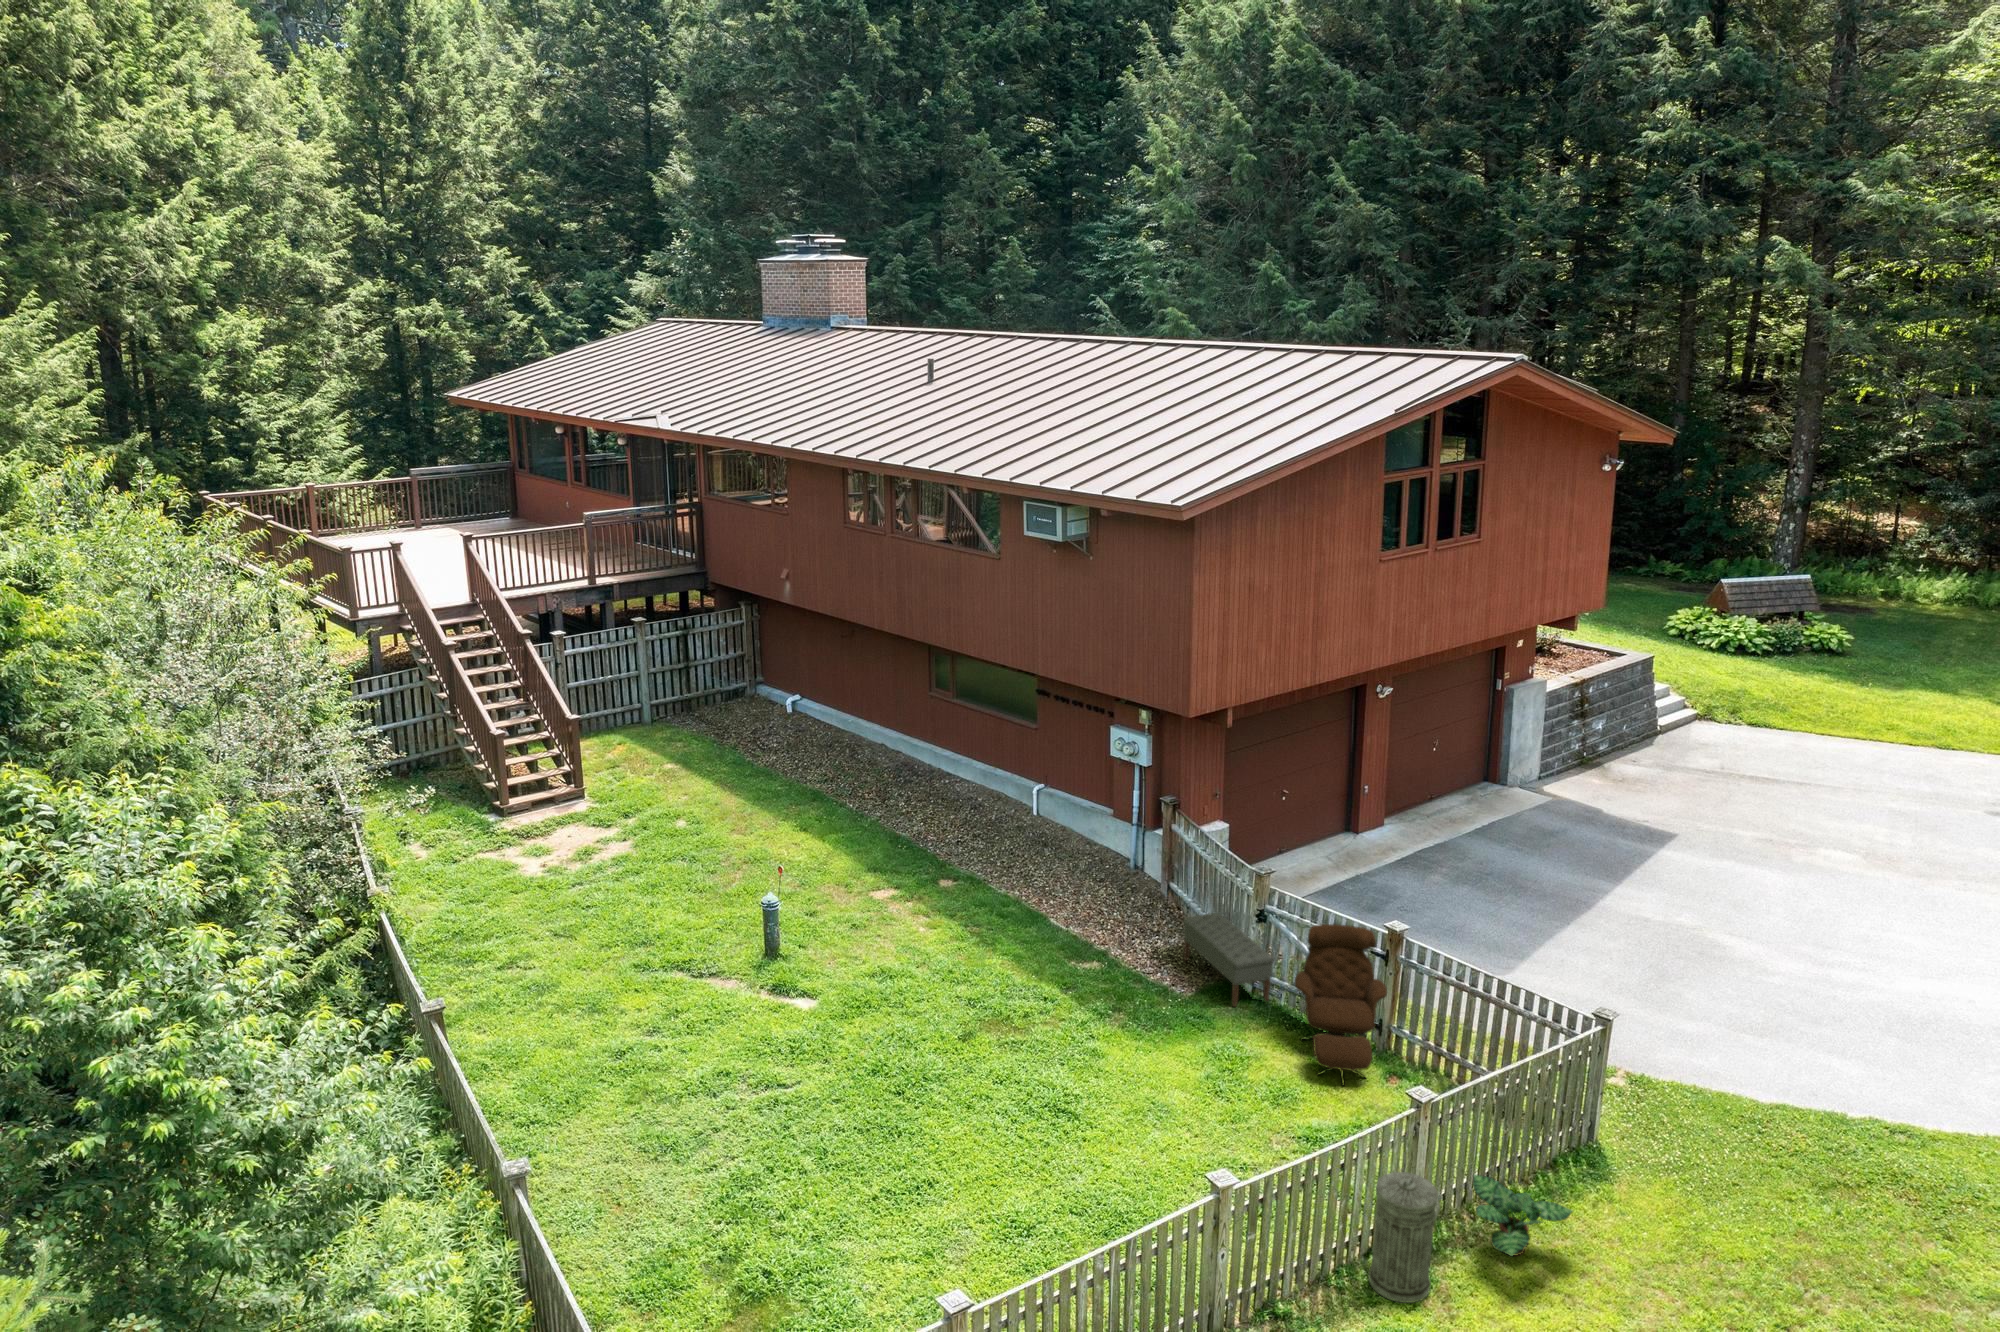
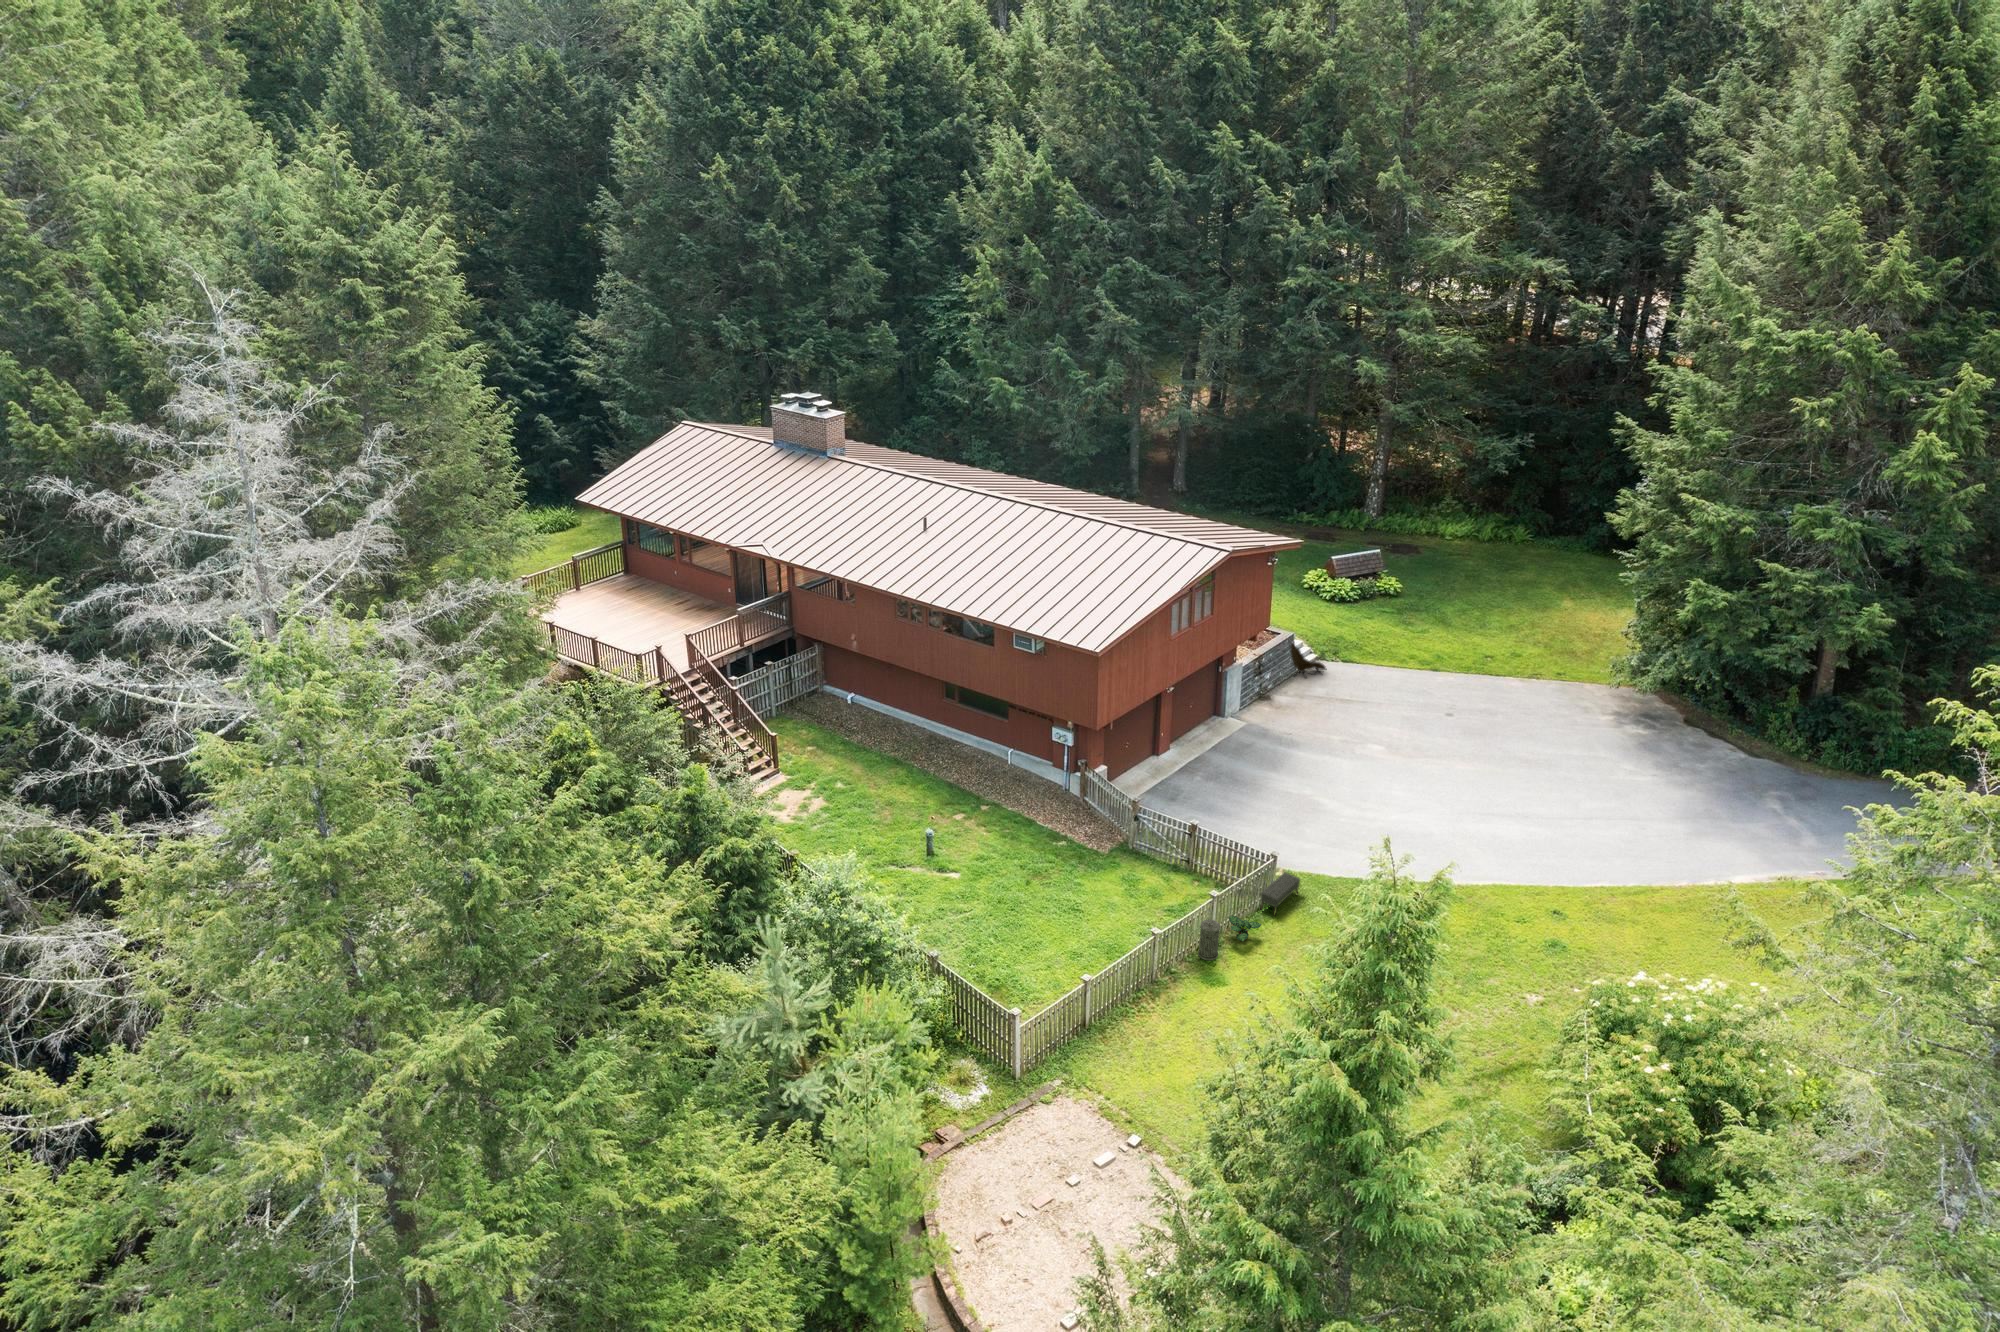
bench: present [1183,913,1274,1007] -> present [1260,873,1300,915]
lounge chair: present [1295,924,1387,1086] -> present [1290,643,1327,674]

